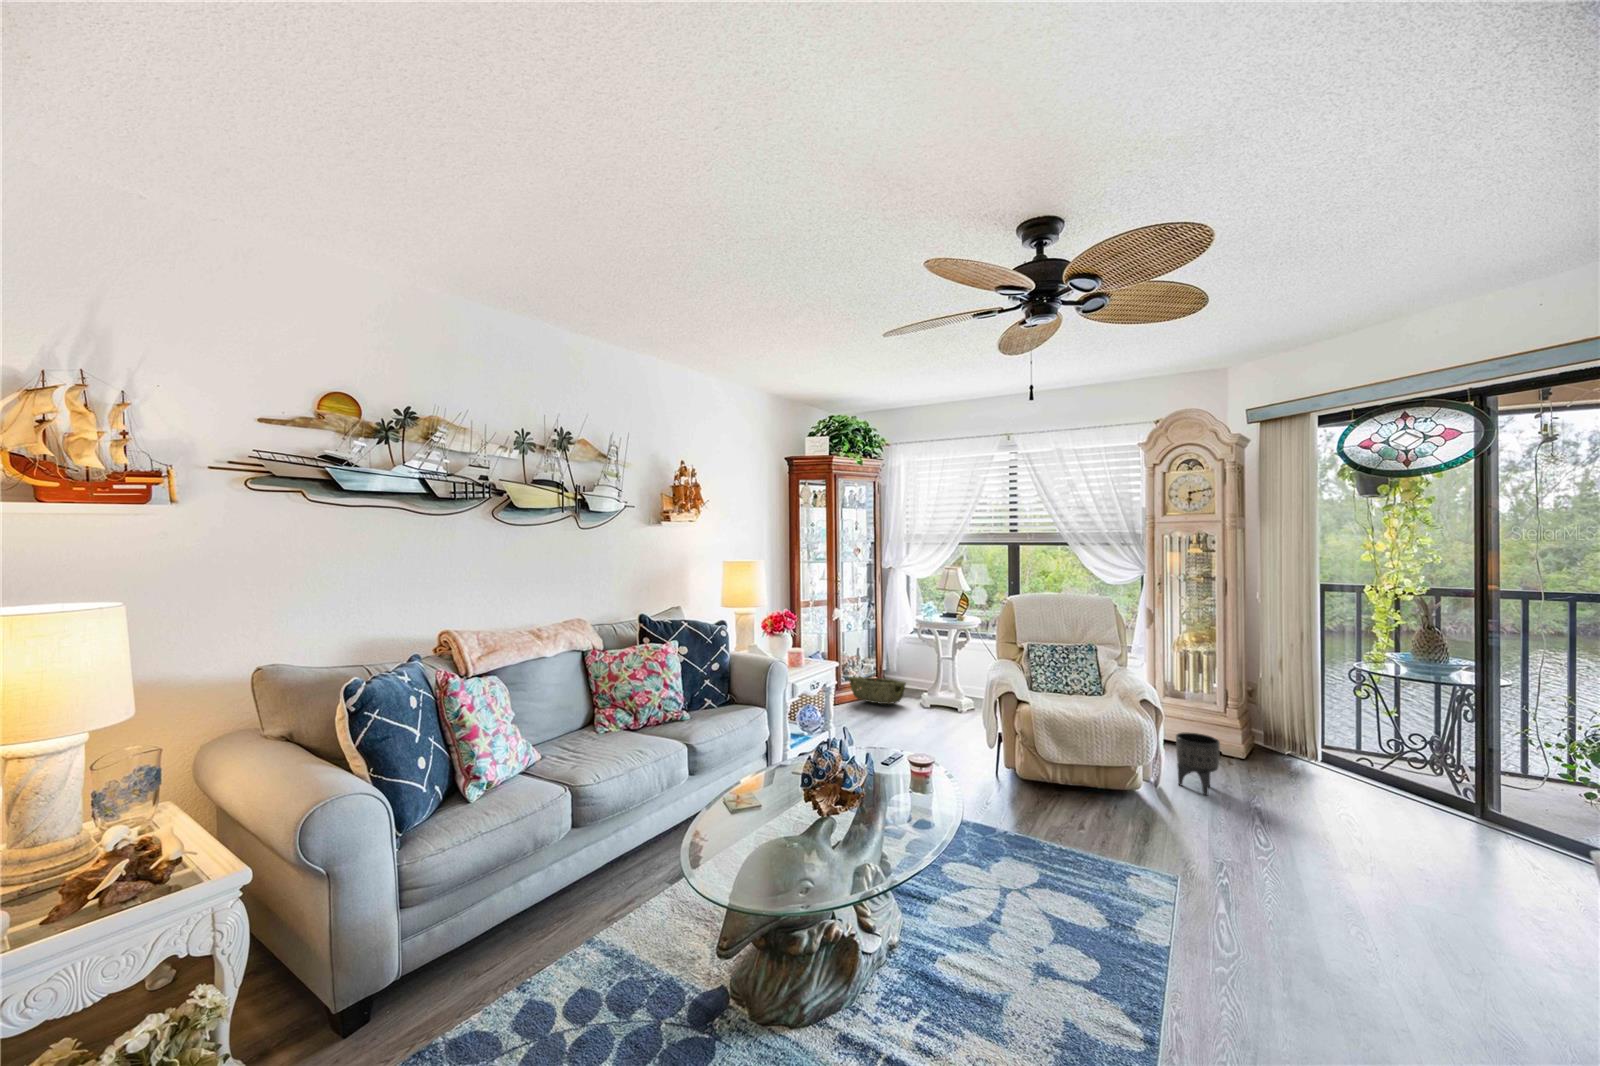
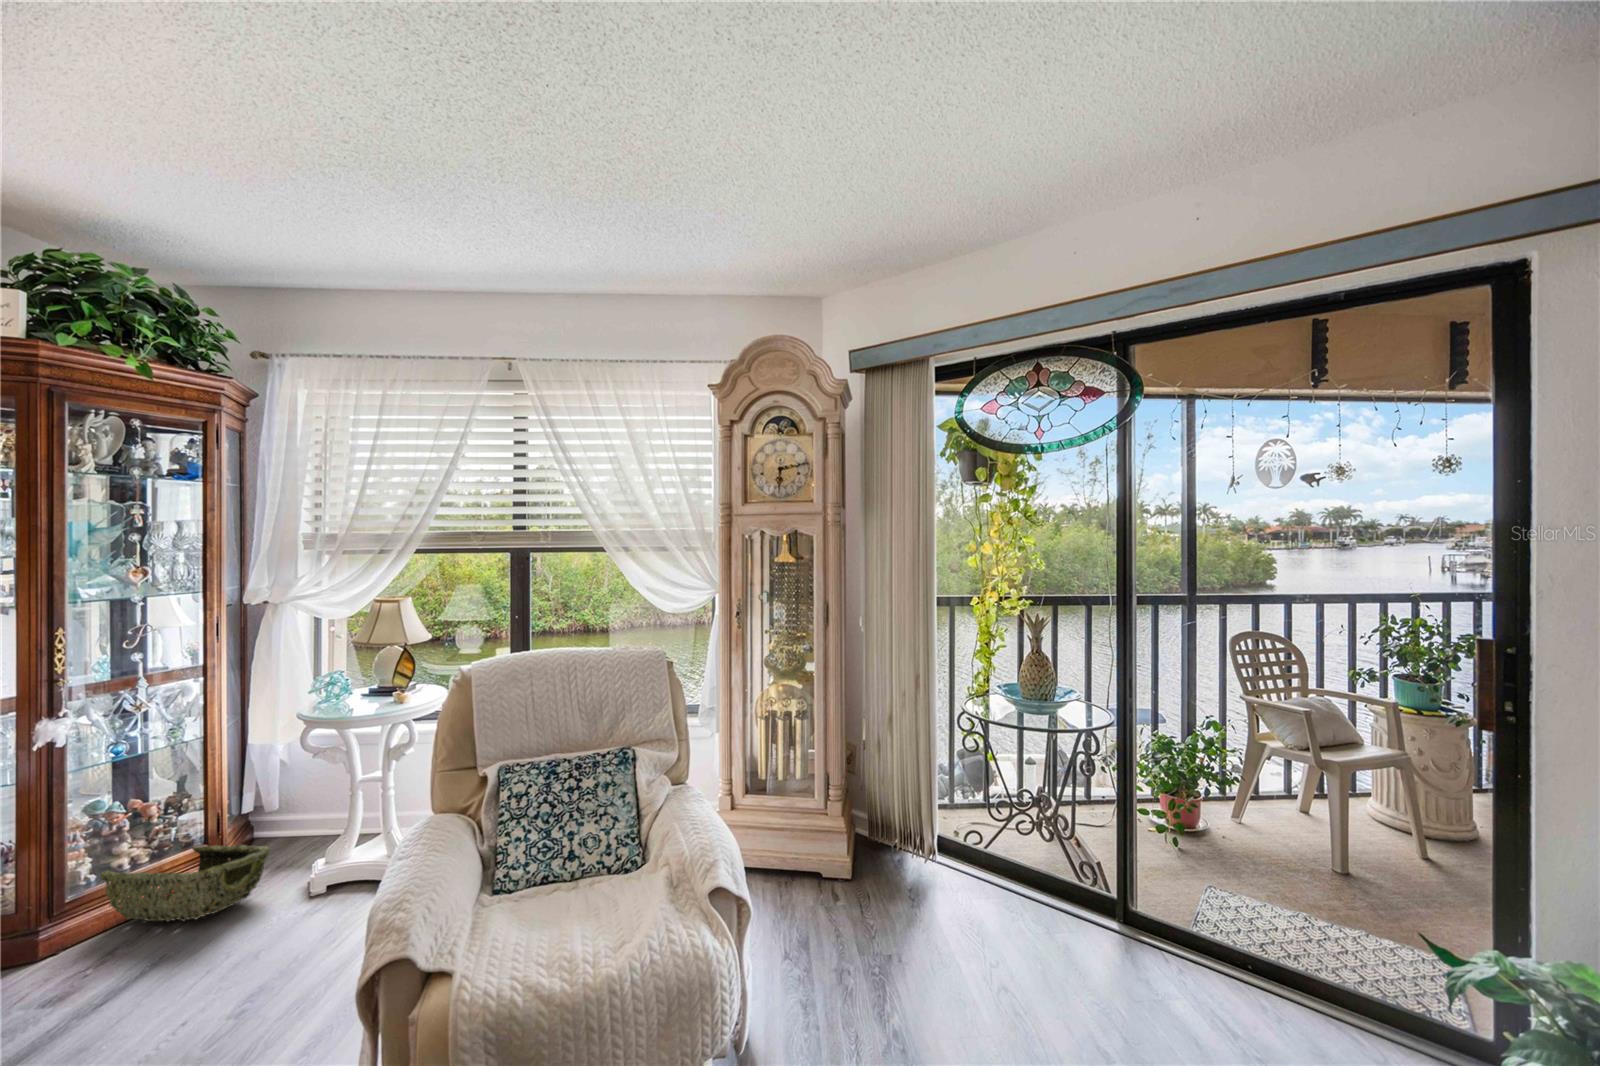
planter: present [1176,732,1220,795] -> none [771,893,840,1028]

